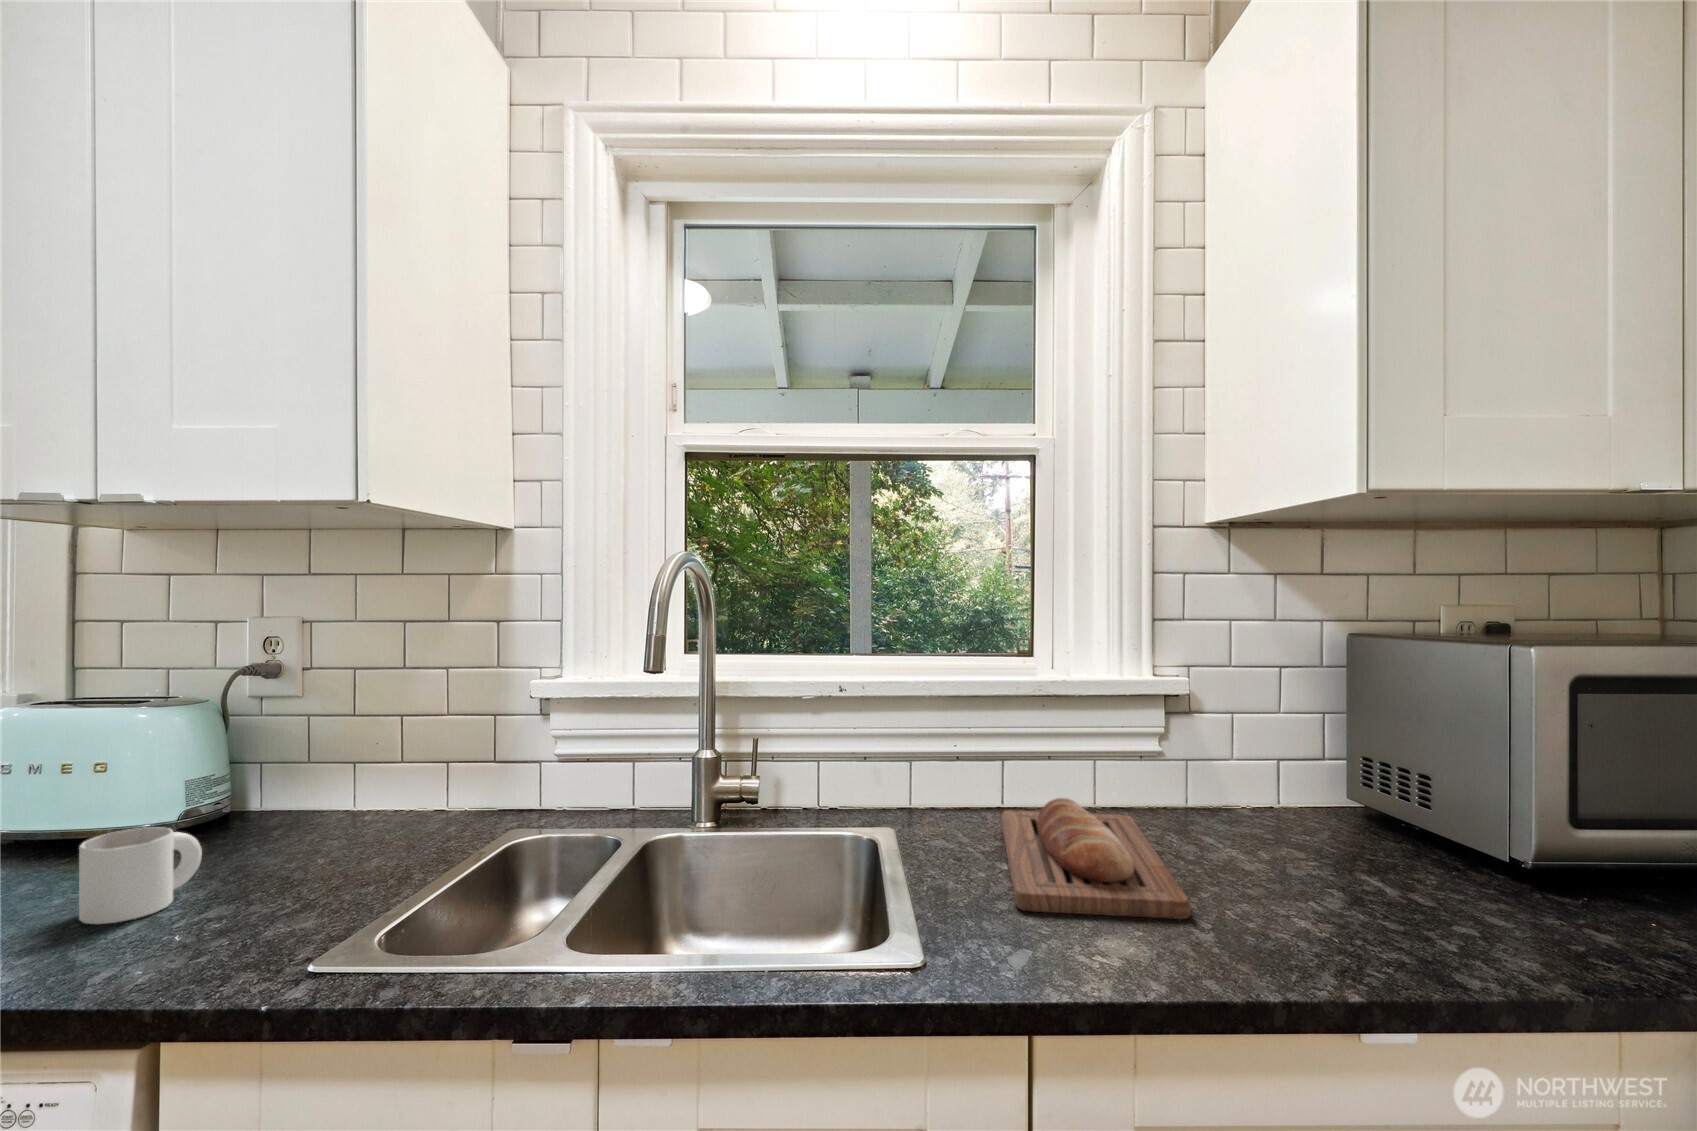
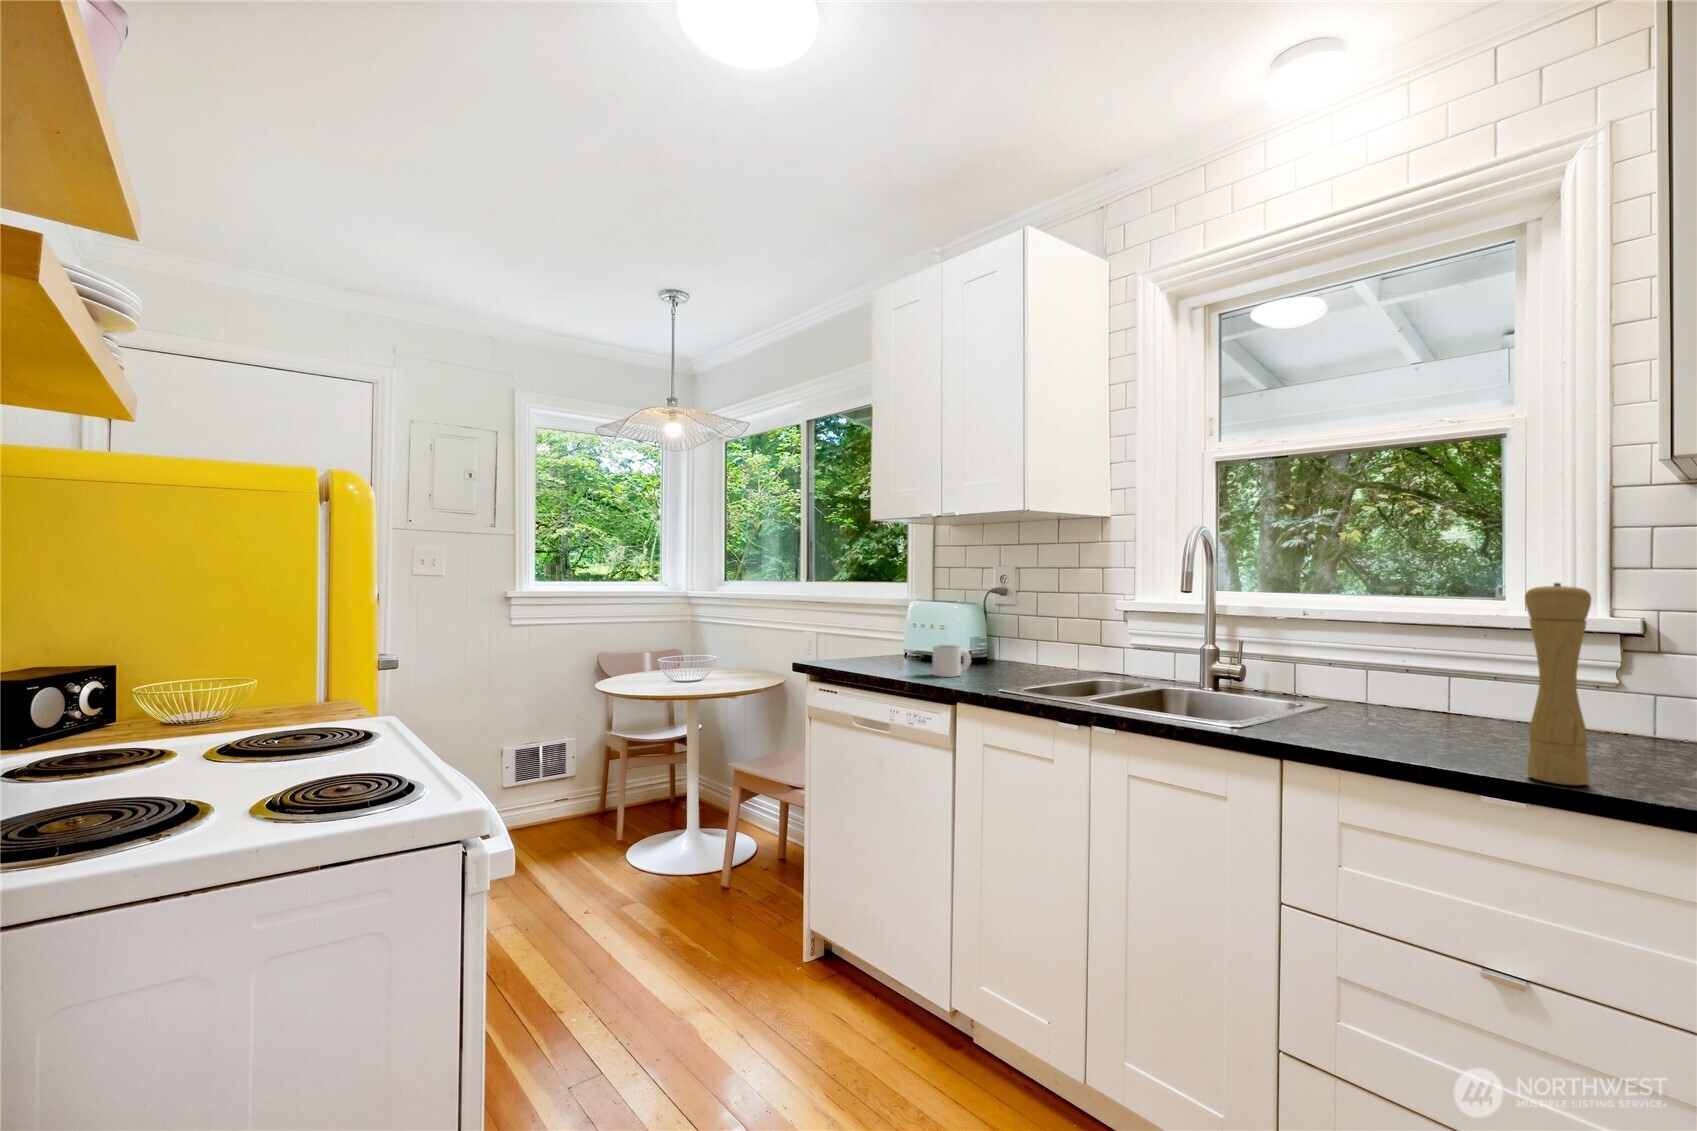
pepper mill: none [1320,667,1407,972] -> present [1525,583,1591,785]
bread loaf: present [1001,798,1191,920] -> none [1345,695,1540,755]

